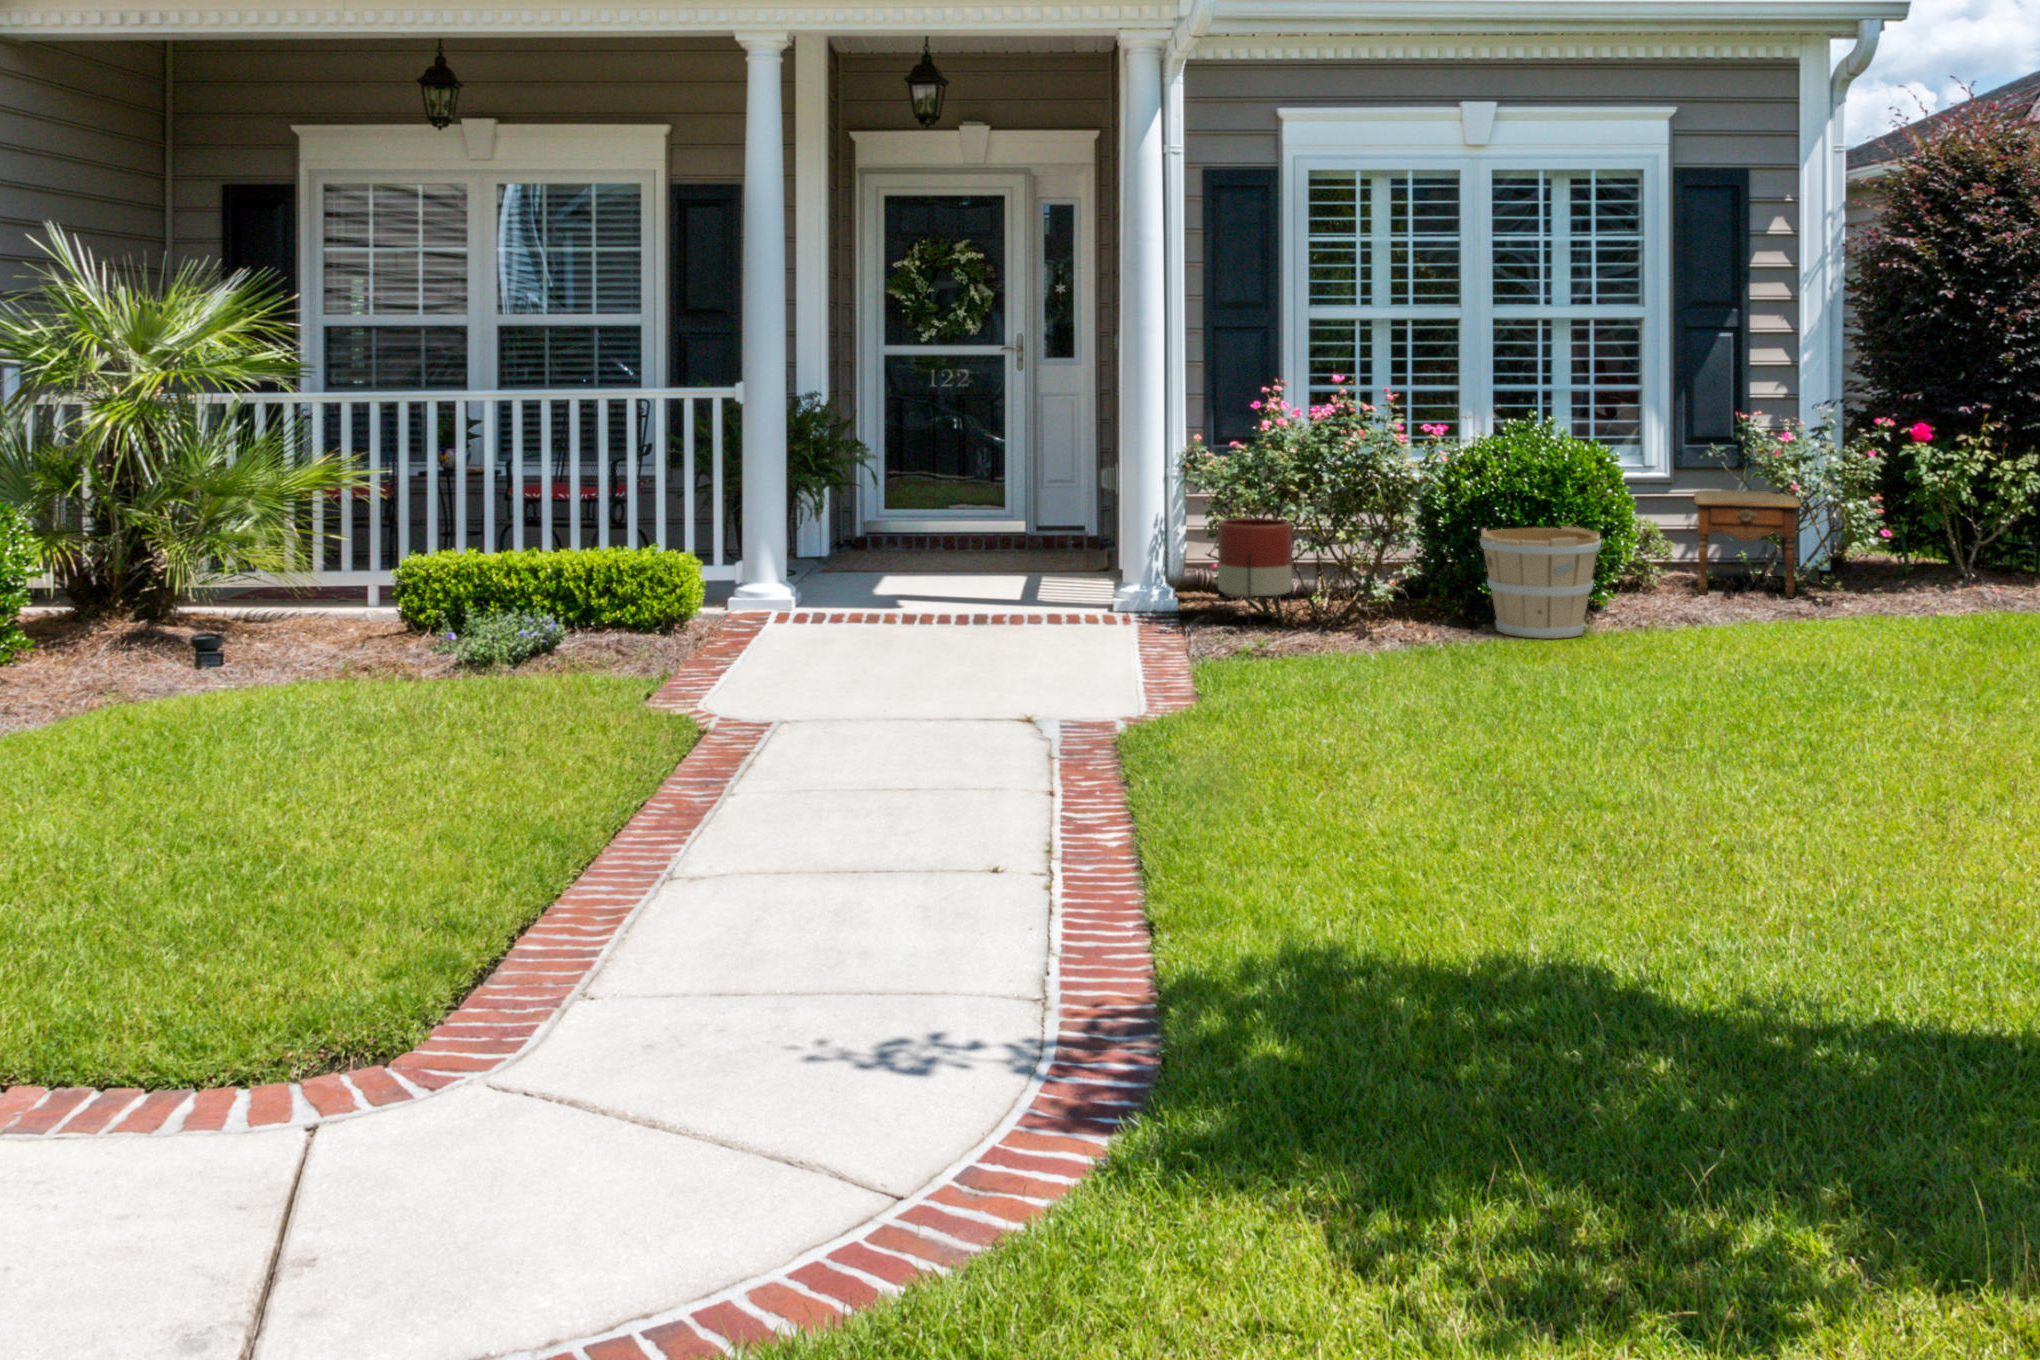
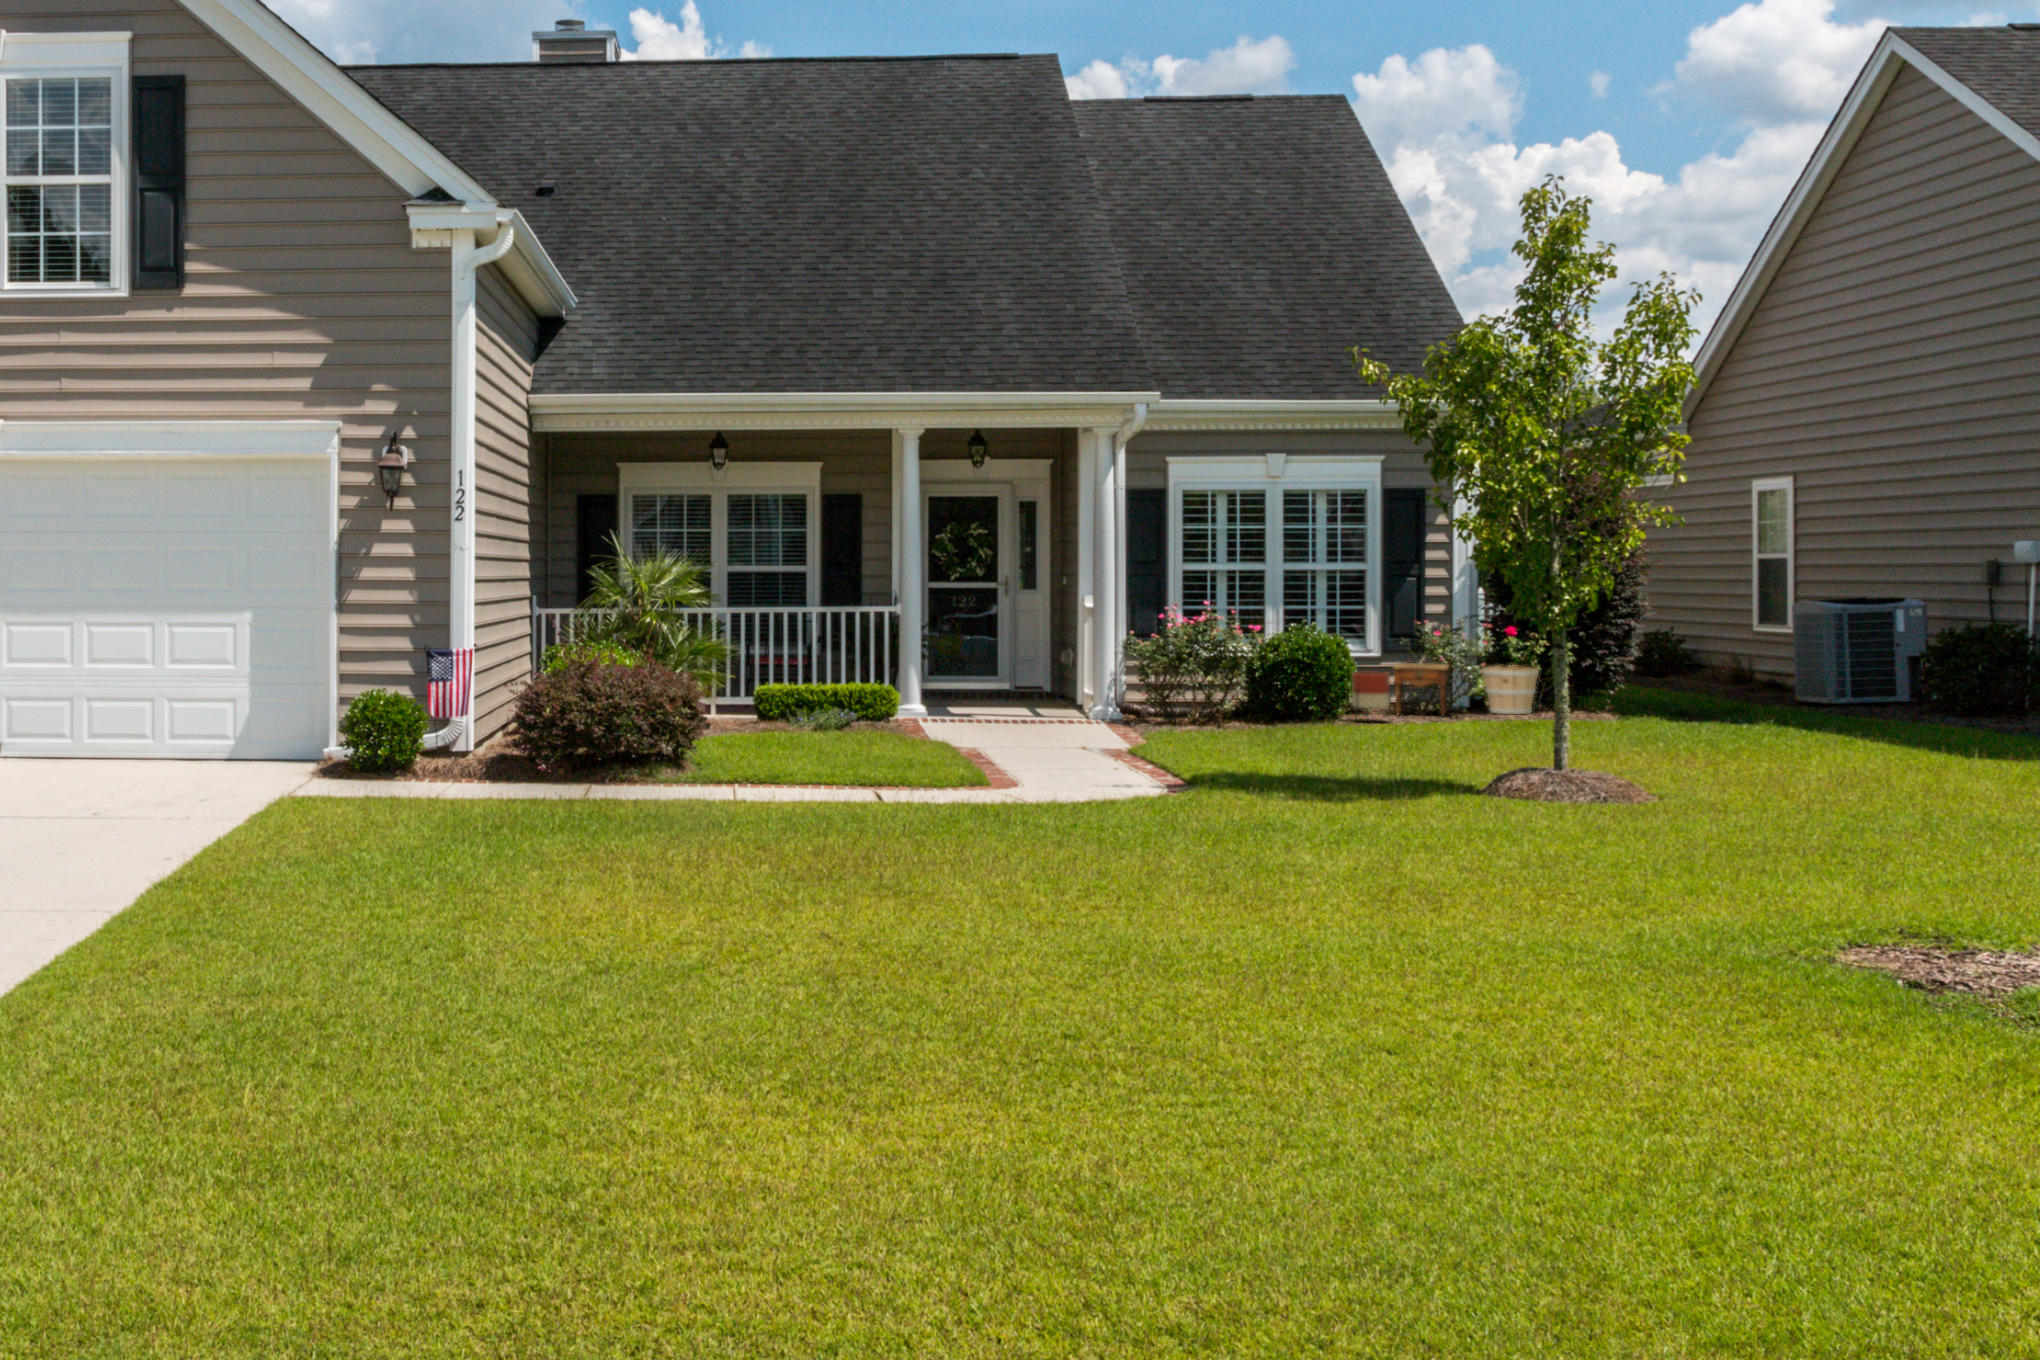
planter: present [1218,518,1292,625] -> present [1352,672,1390,712]
wooden bucket: present [1480,526,1601,639] -> present [1482,665,1539,714]

